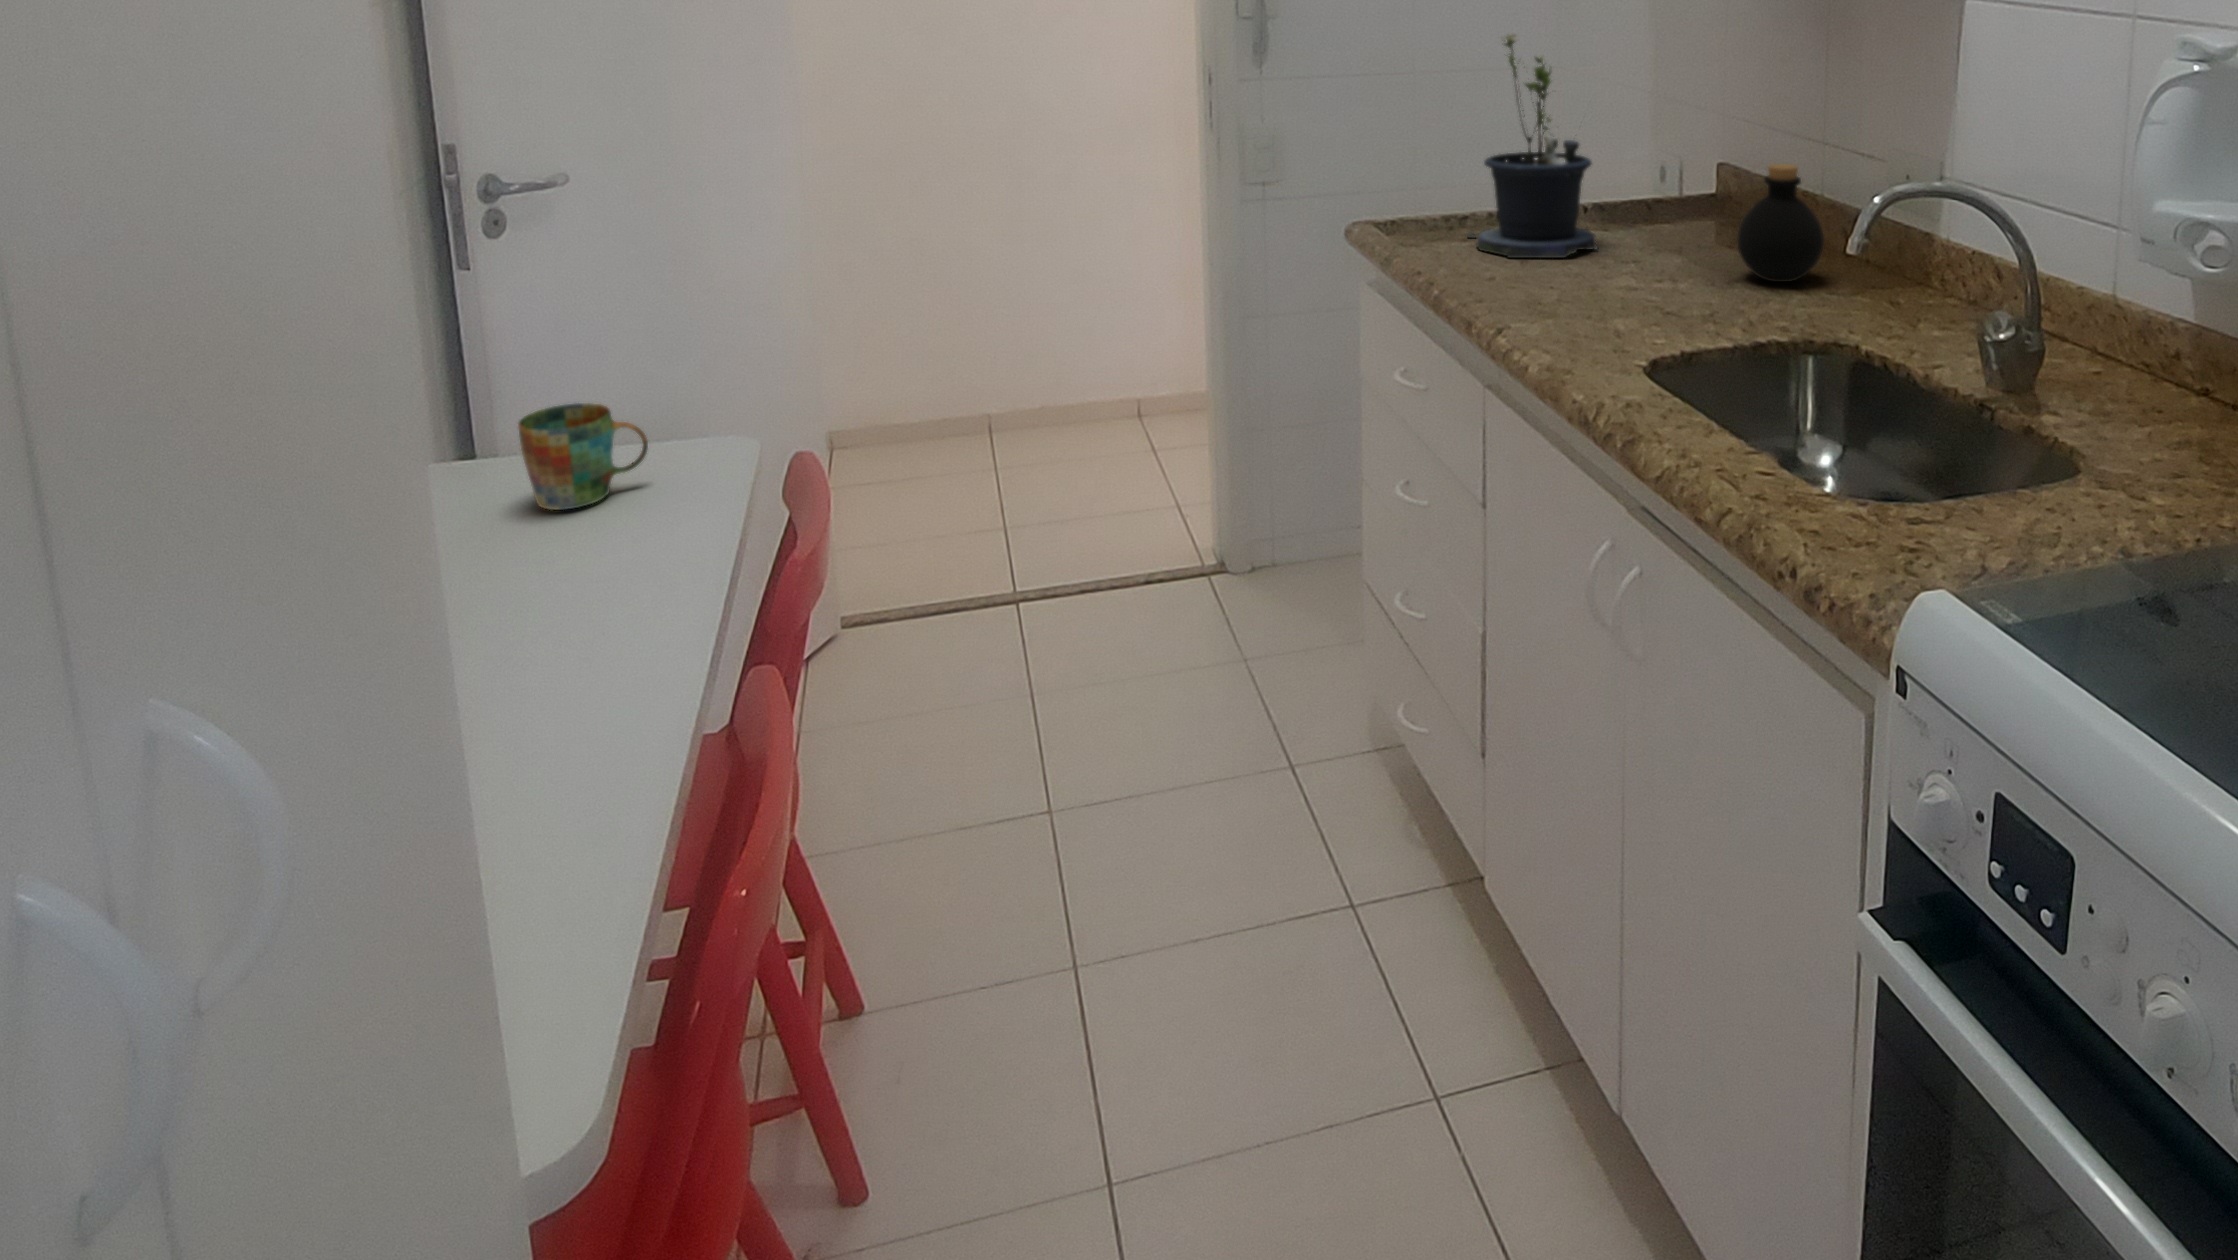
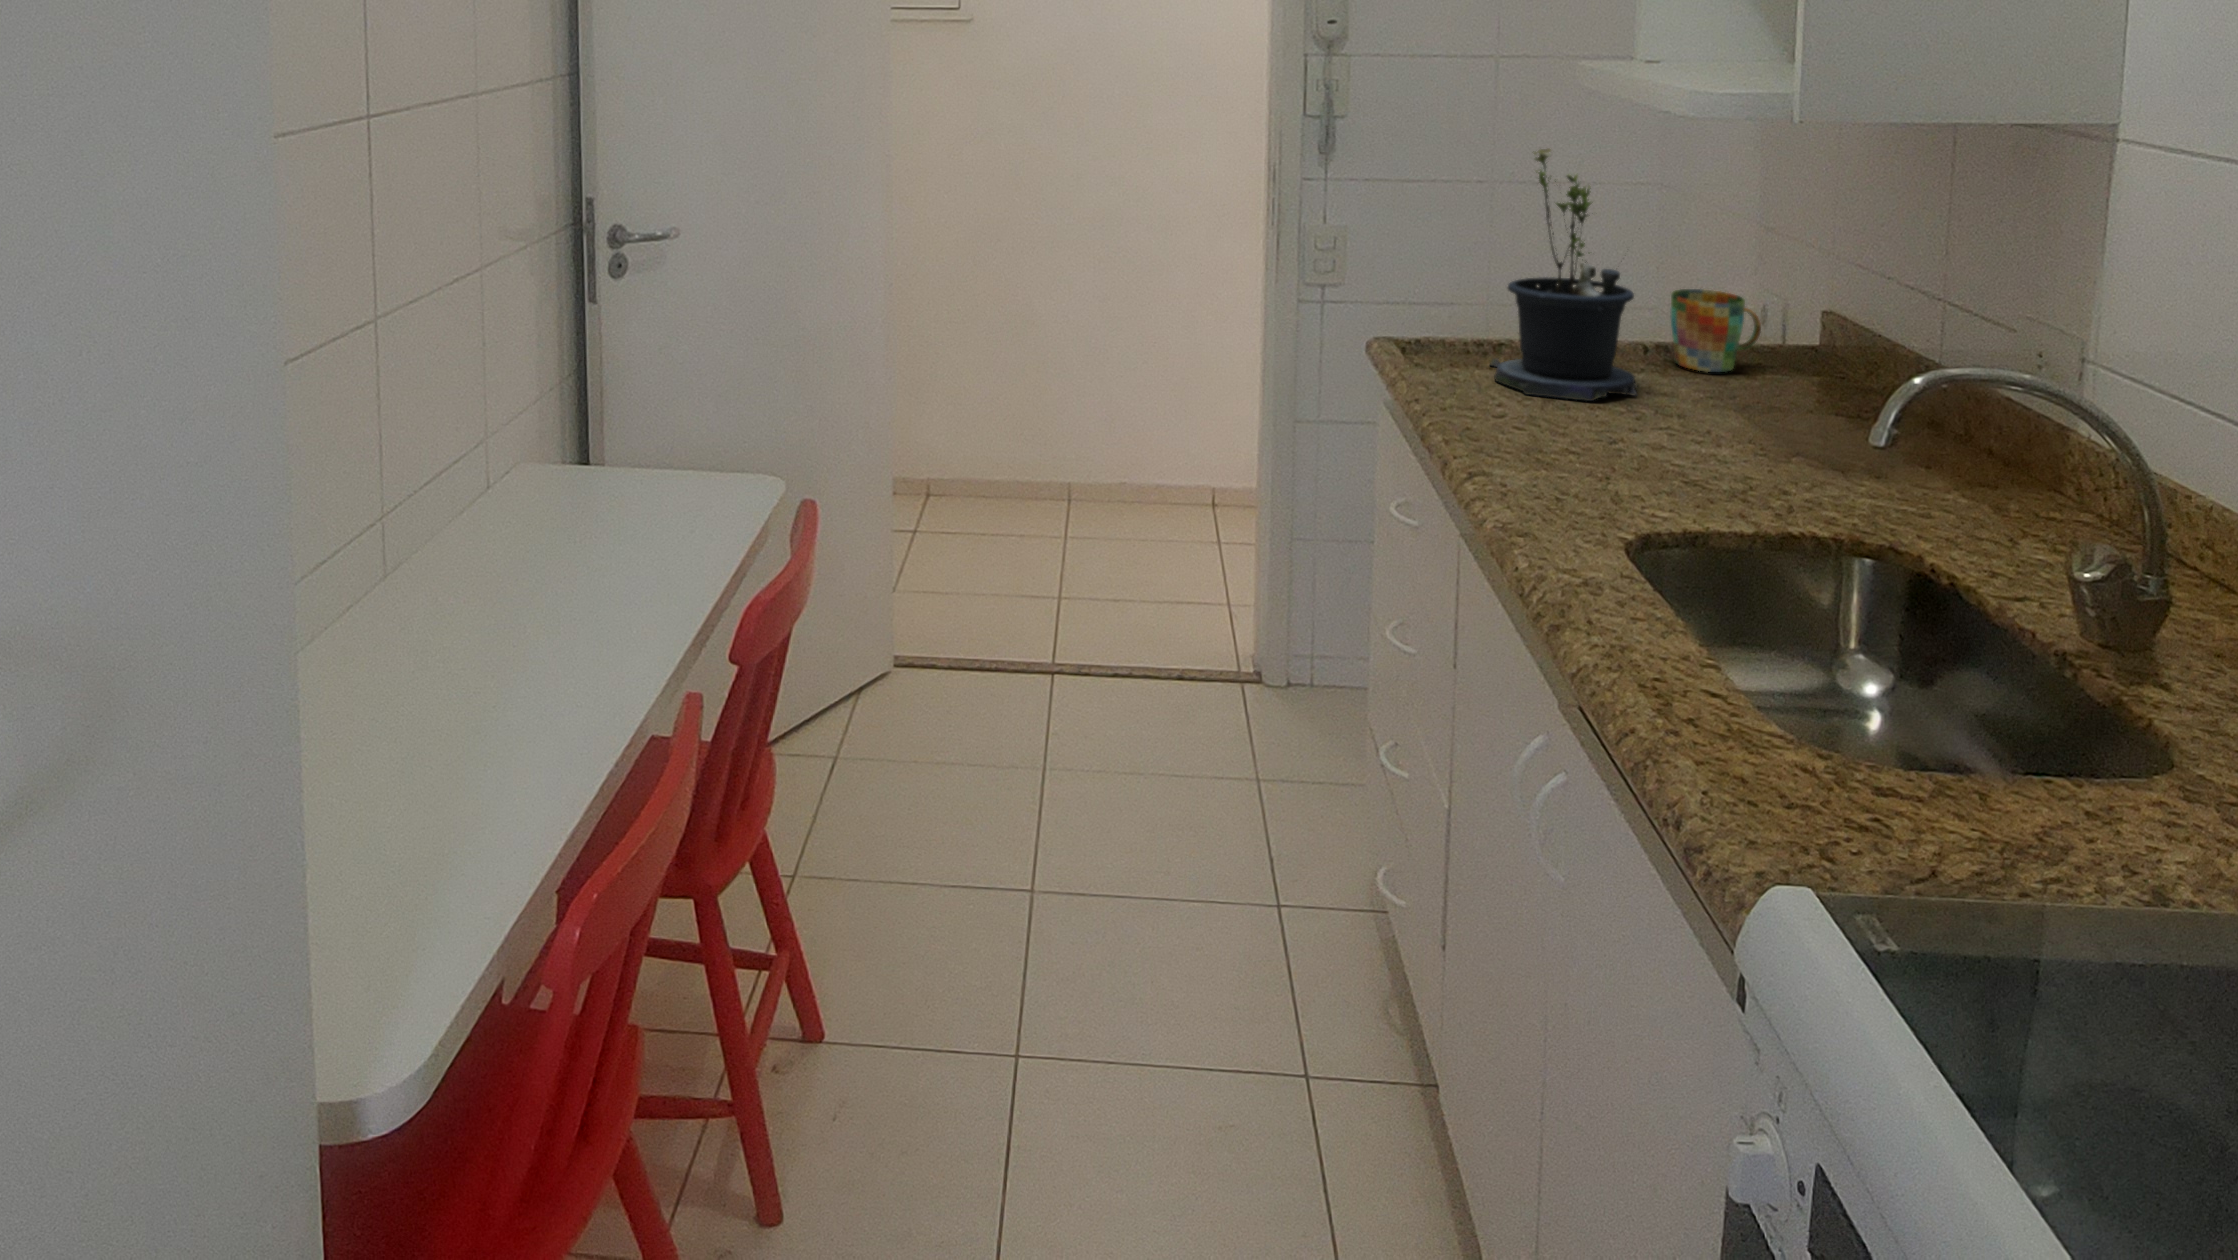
bottle: present [1737,164,1824,282] -> none [1799,319,1914,462]
mug: present [518,403,648,510] -> present [1671,289,1761,372]

